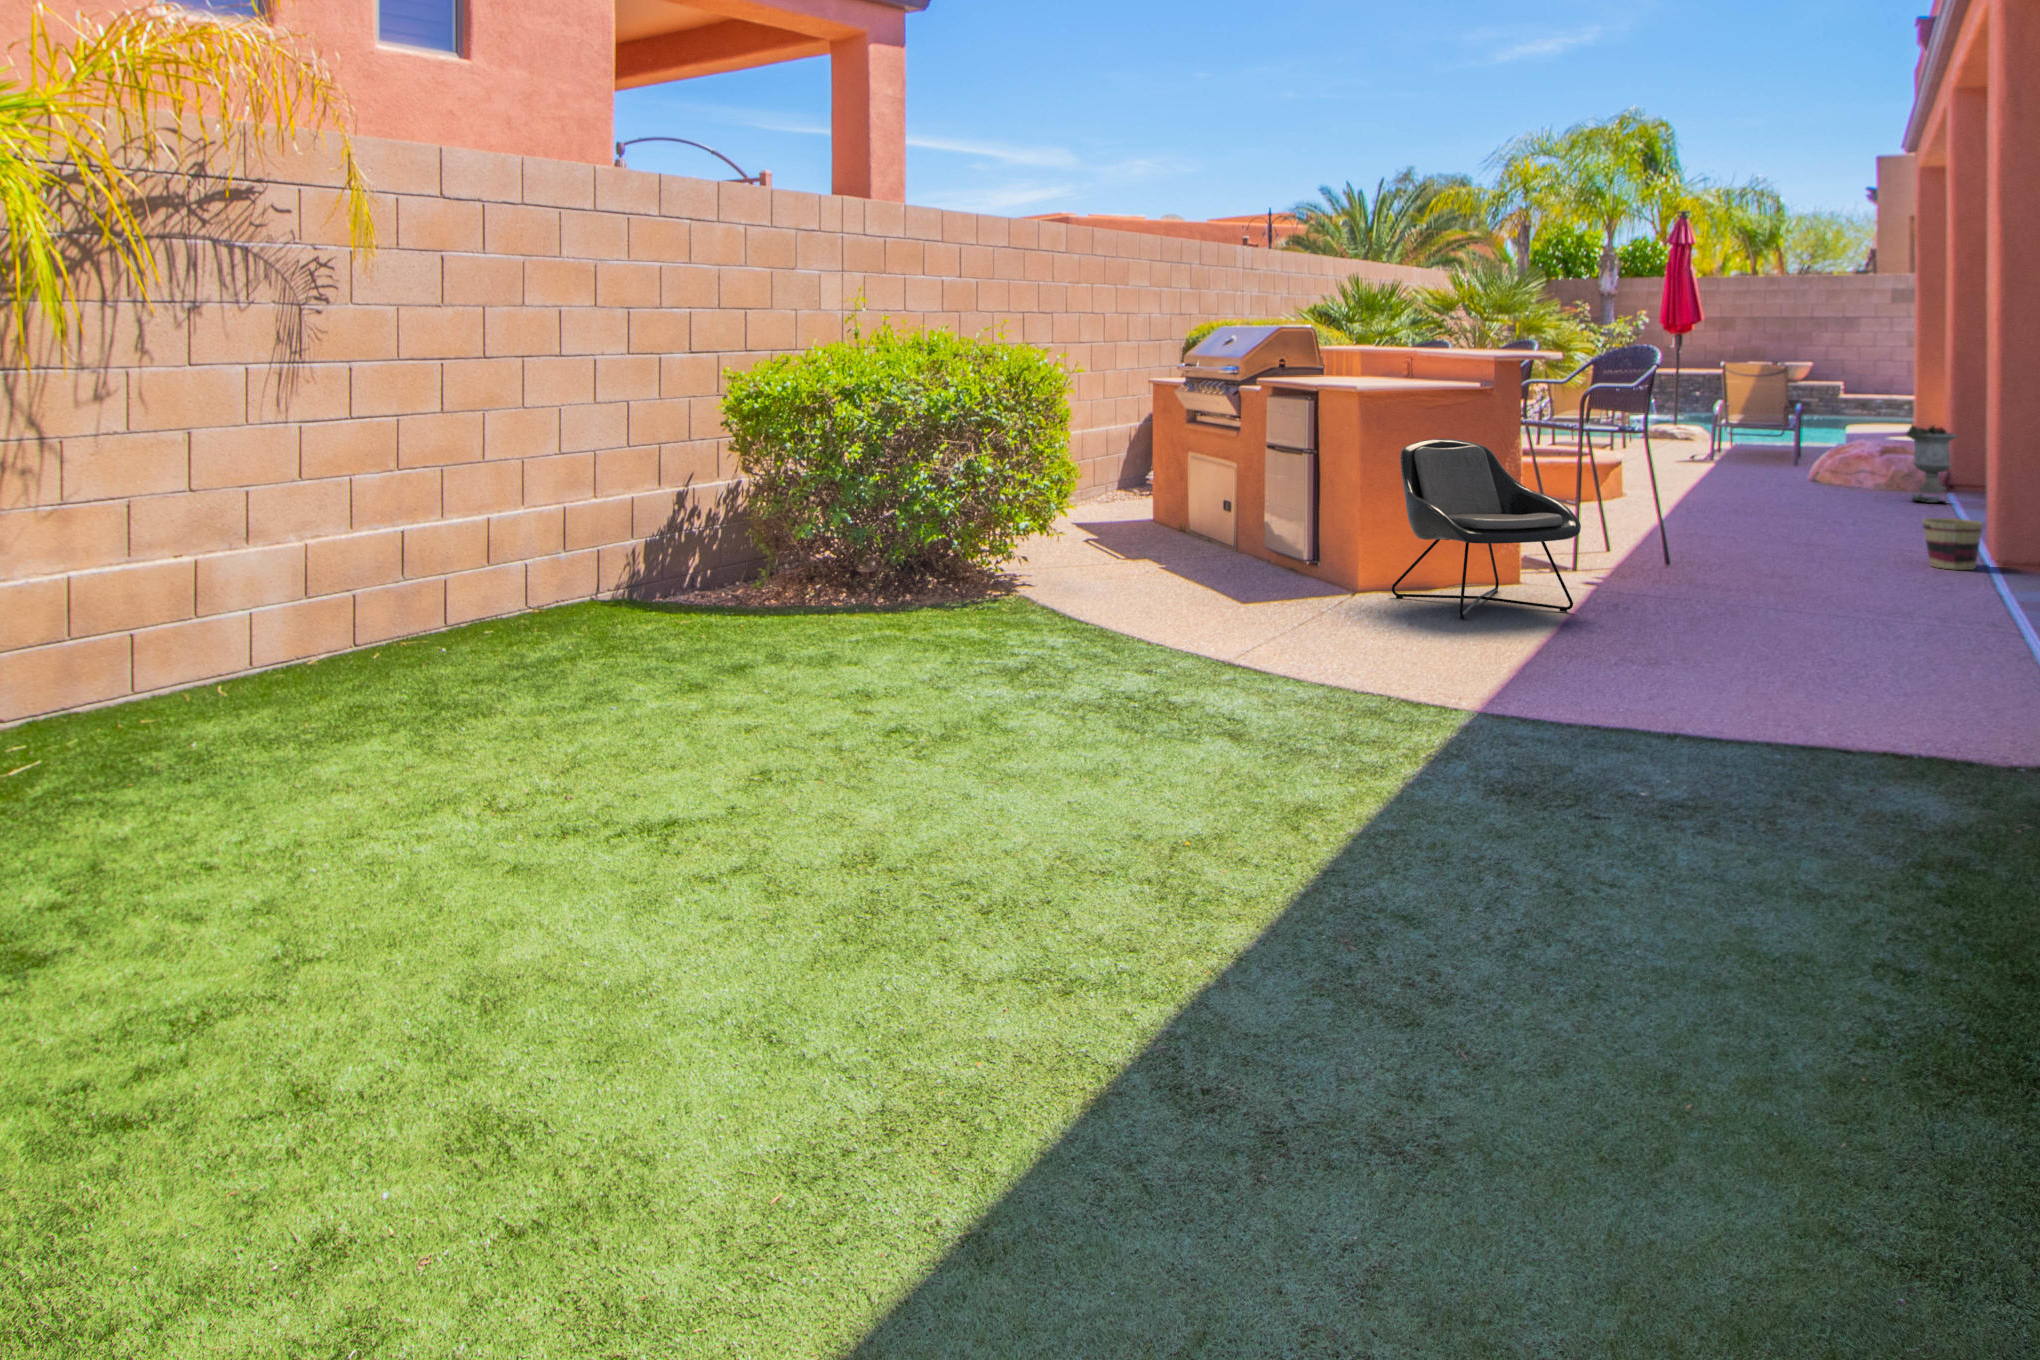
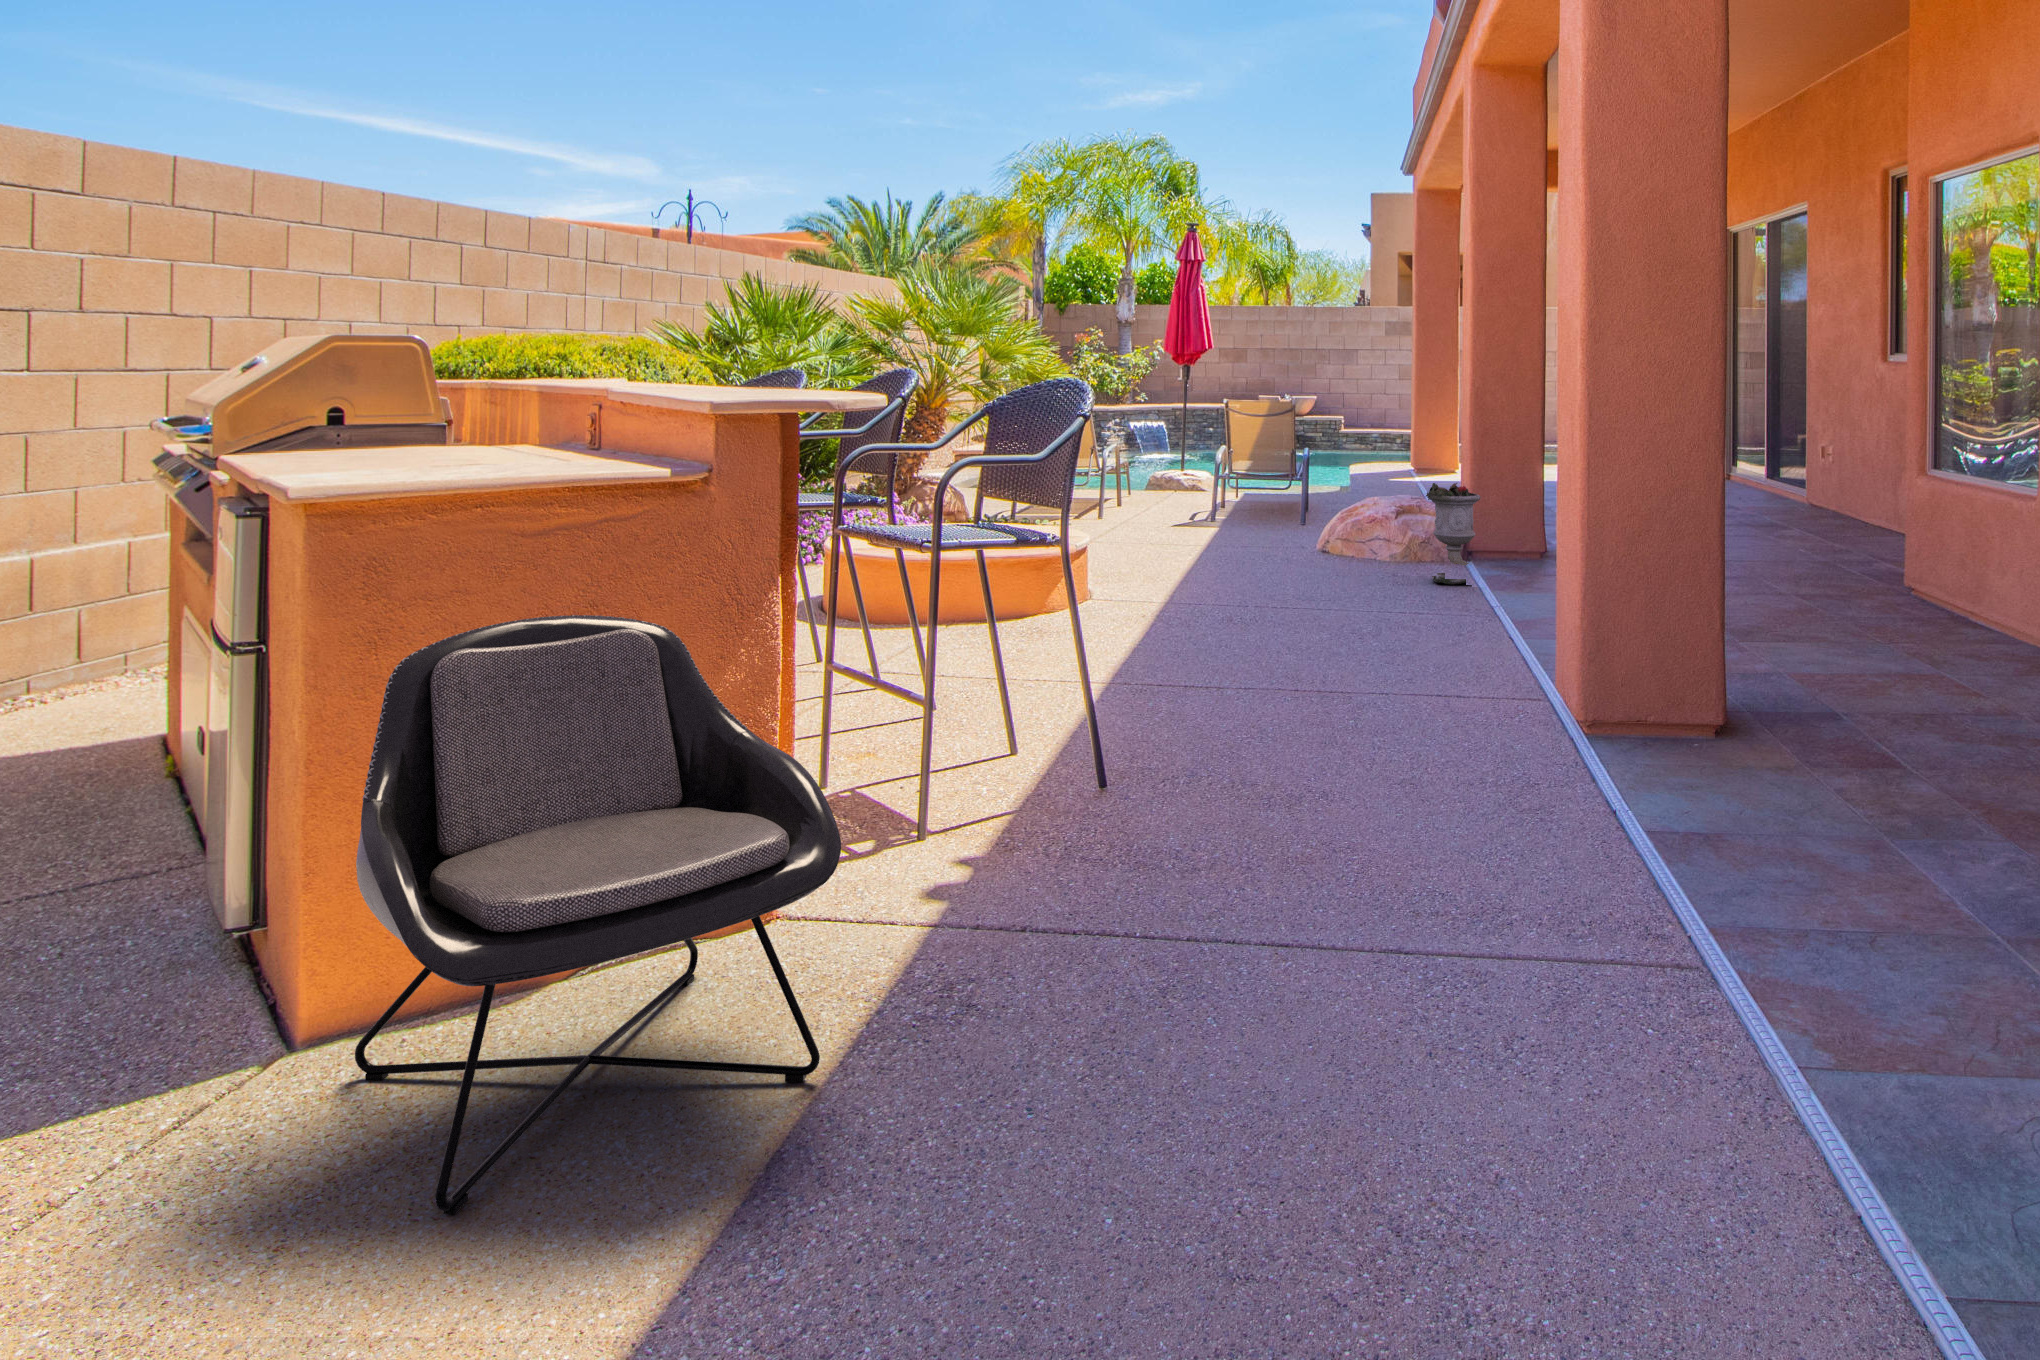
basket: present [1923,518,1983,570] -> none [1484,657,1565,747]

